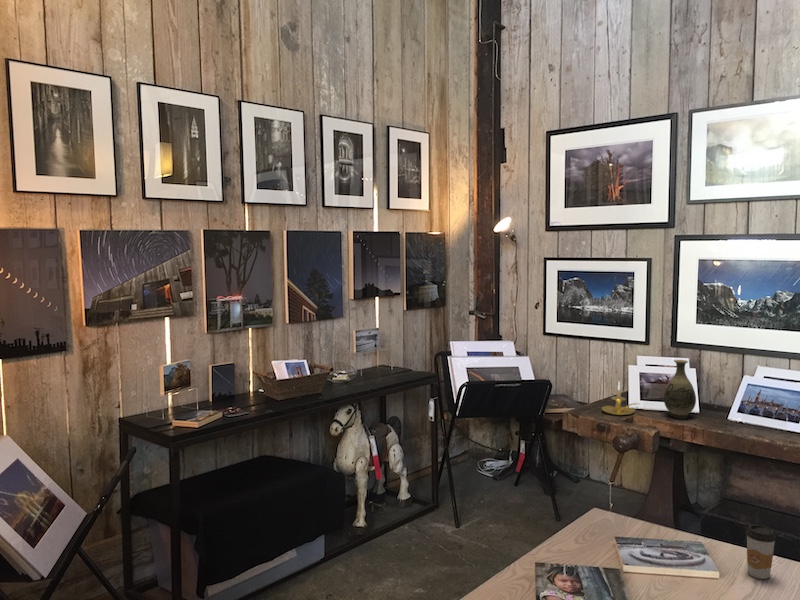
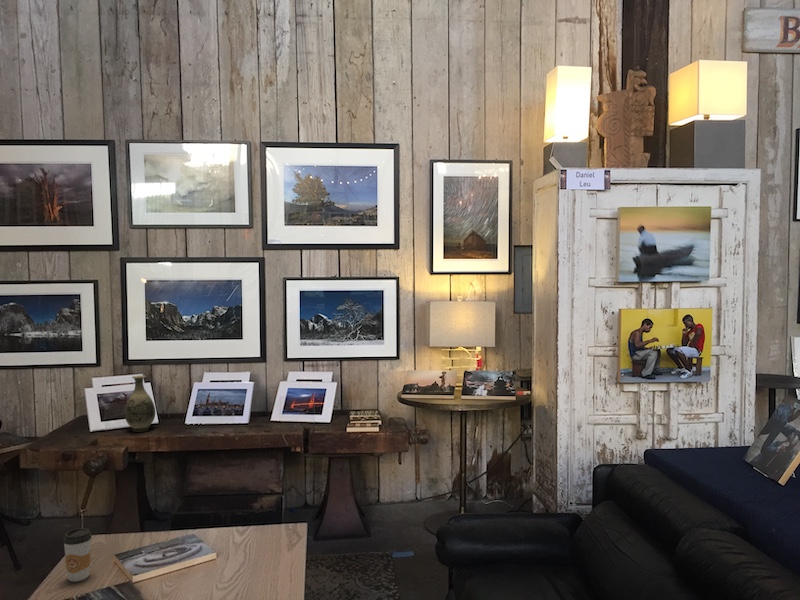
candle holder: present [602,383,638,415] -> none [60,406,101,442]
coffee cup: present [746,525,776,579] -> present [63,528,92,582]

